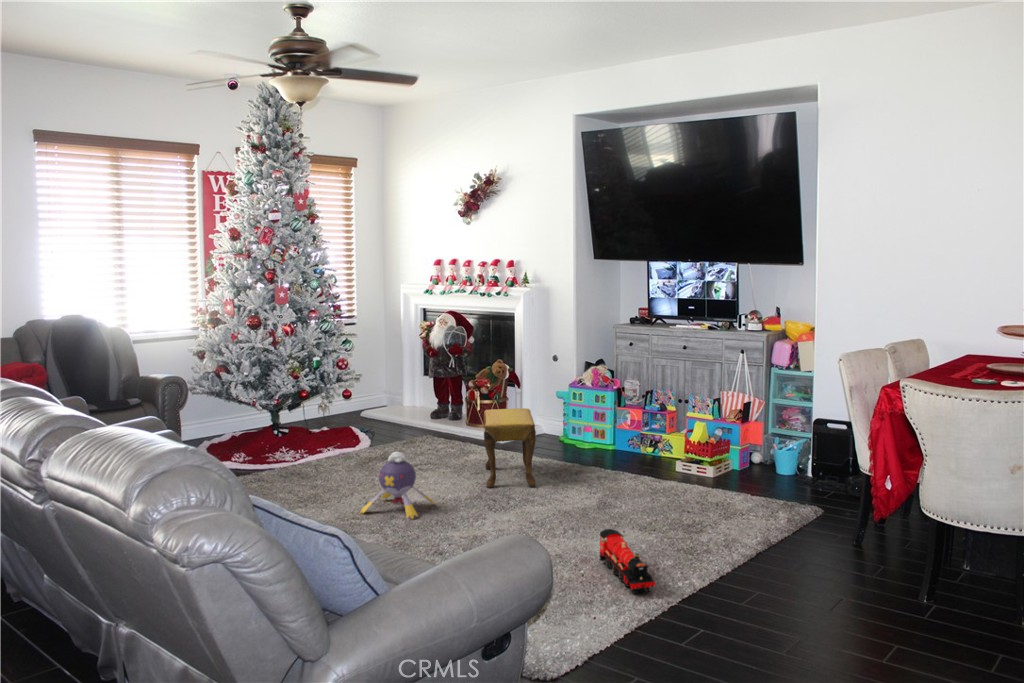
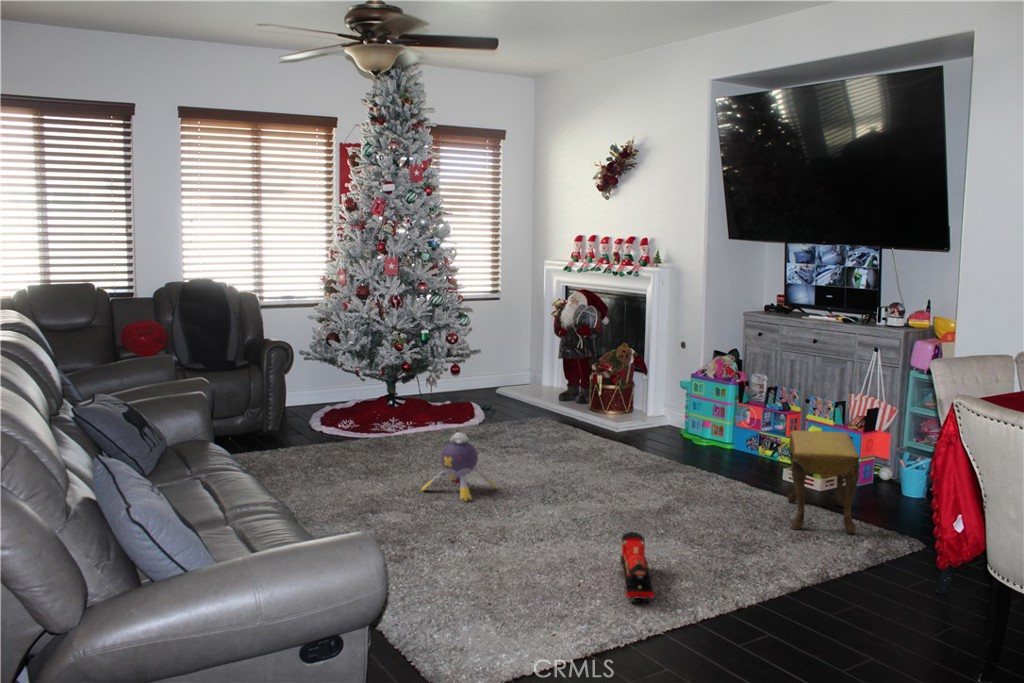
footstool: present [484,408,536,488] -> present [788,431,860,534]

